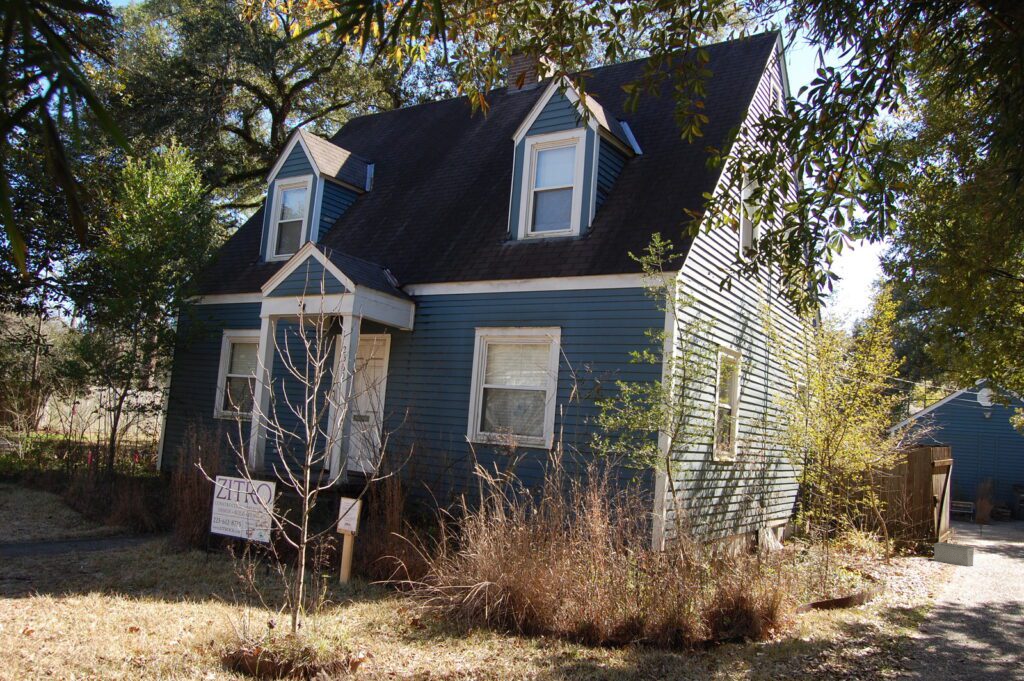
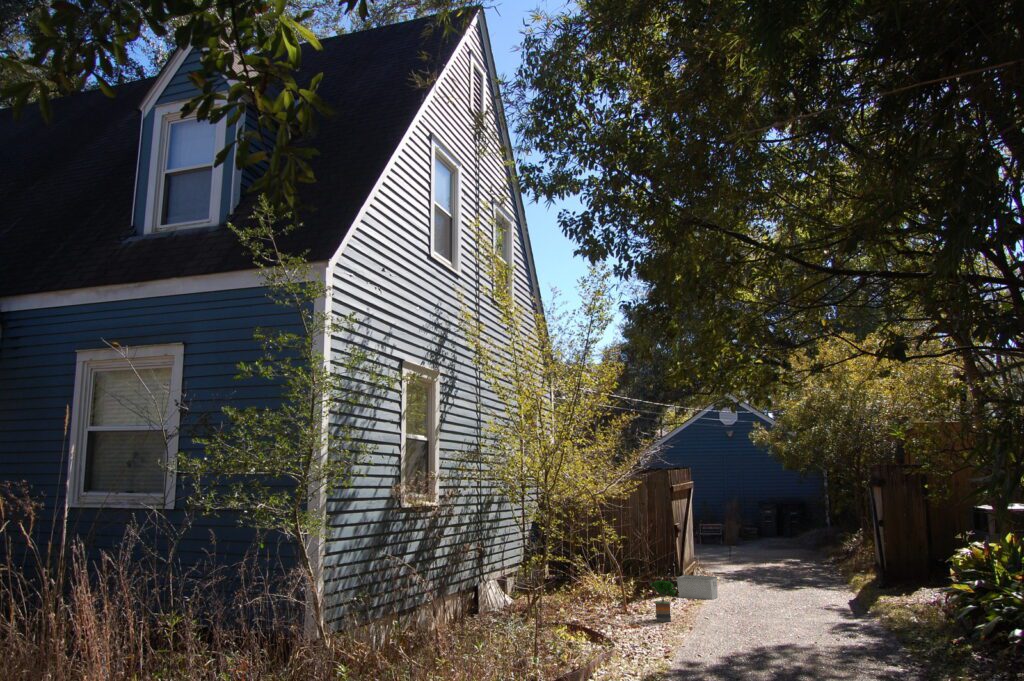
potted tree: none [913,542,939,578] -> present [650,580,676,622]

